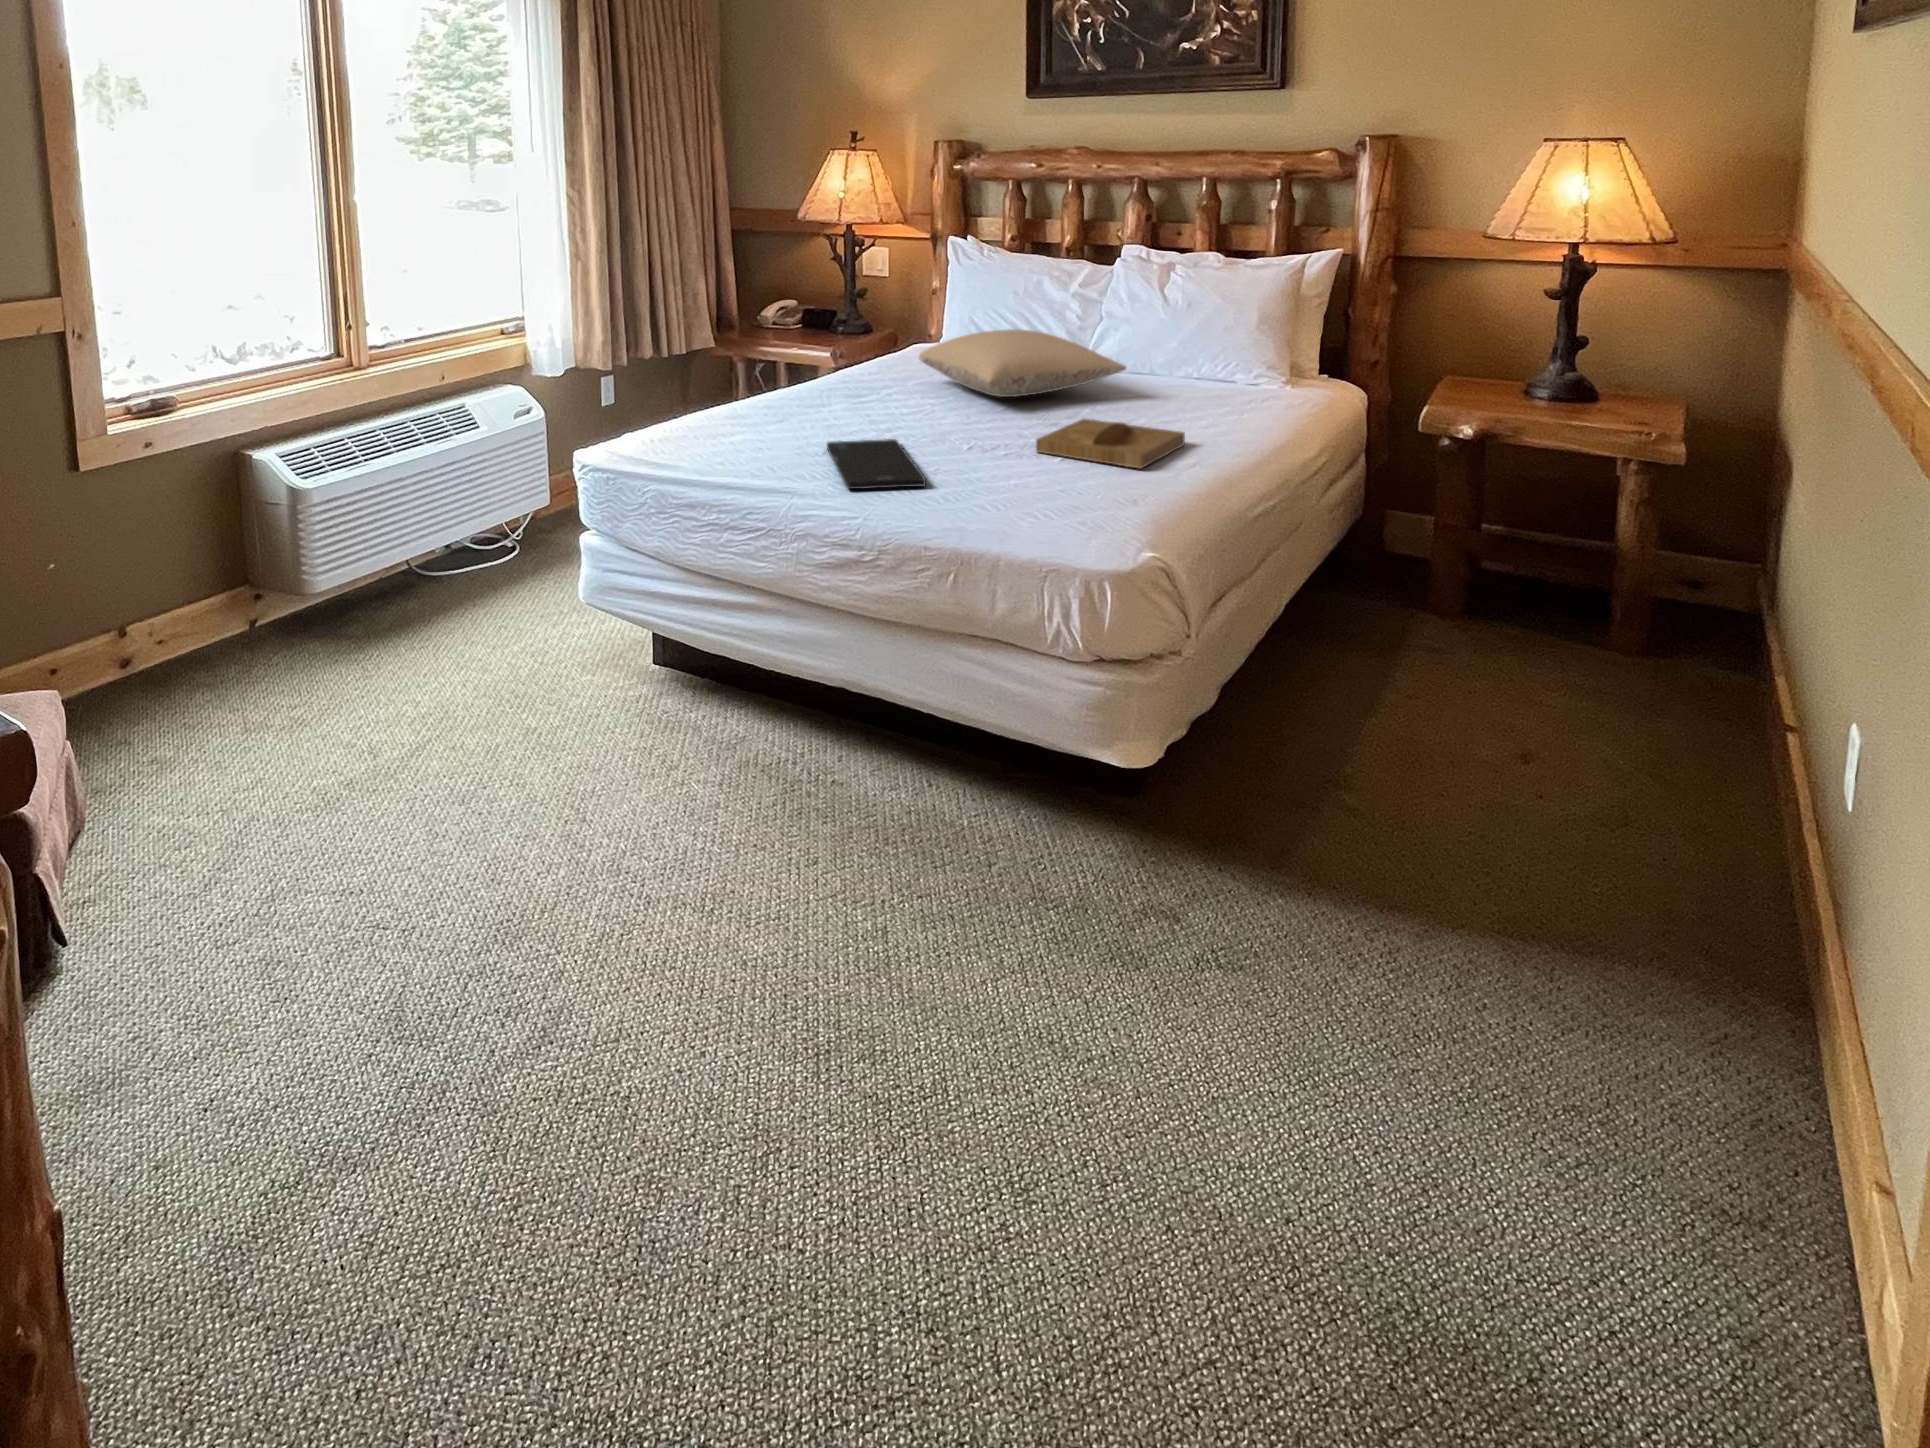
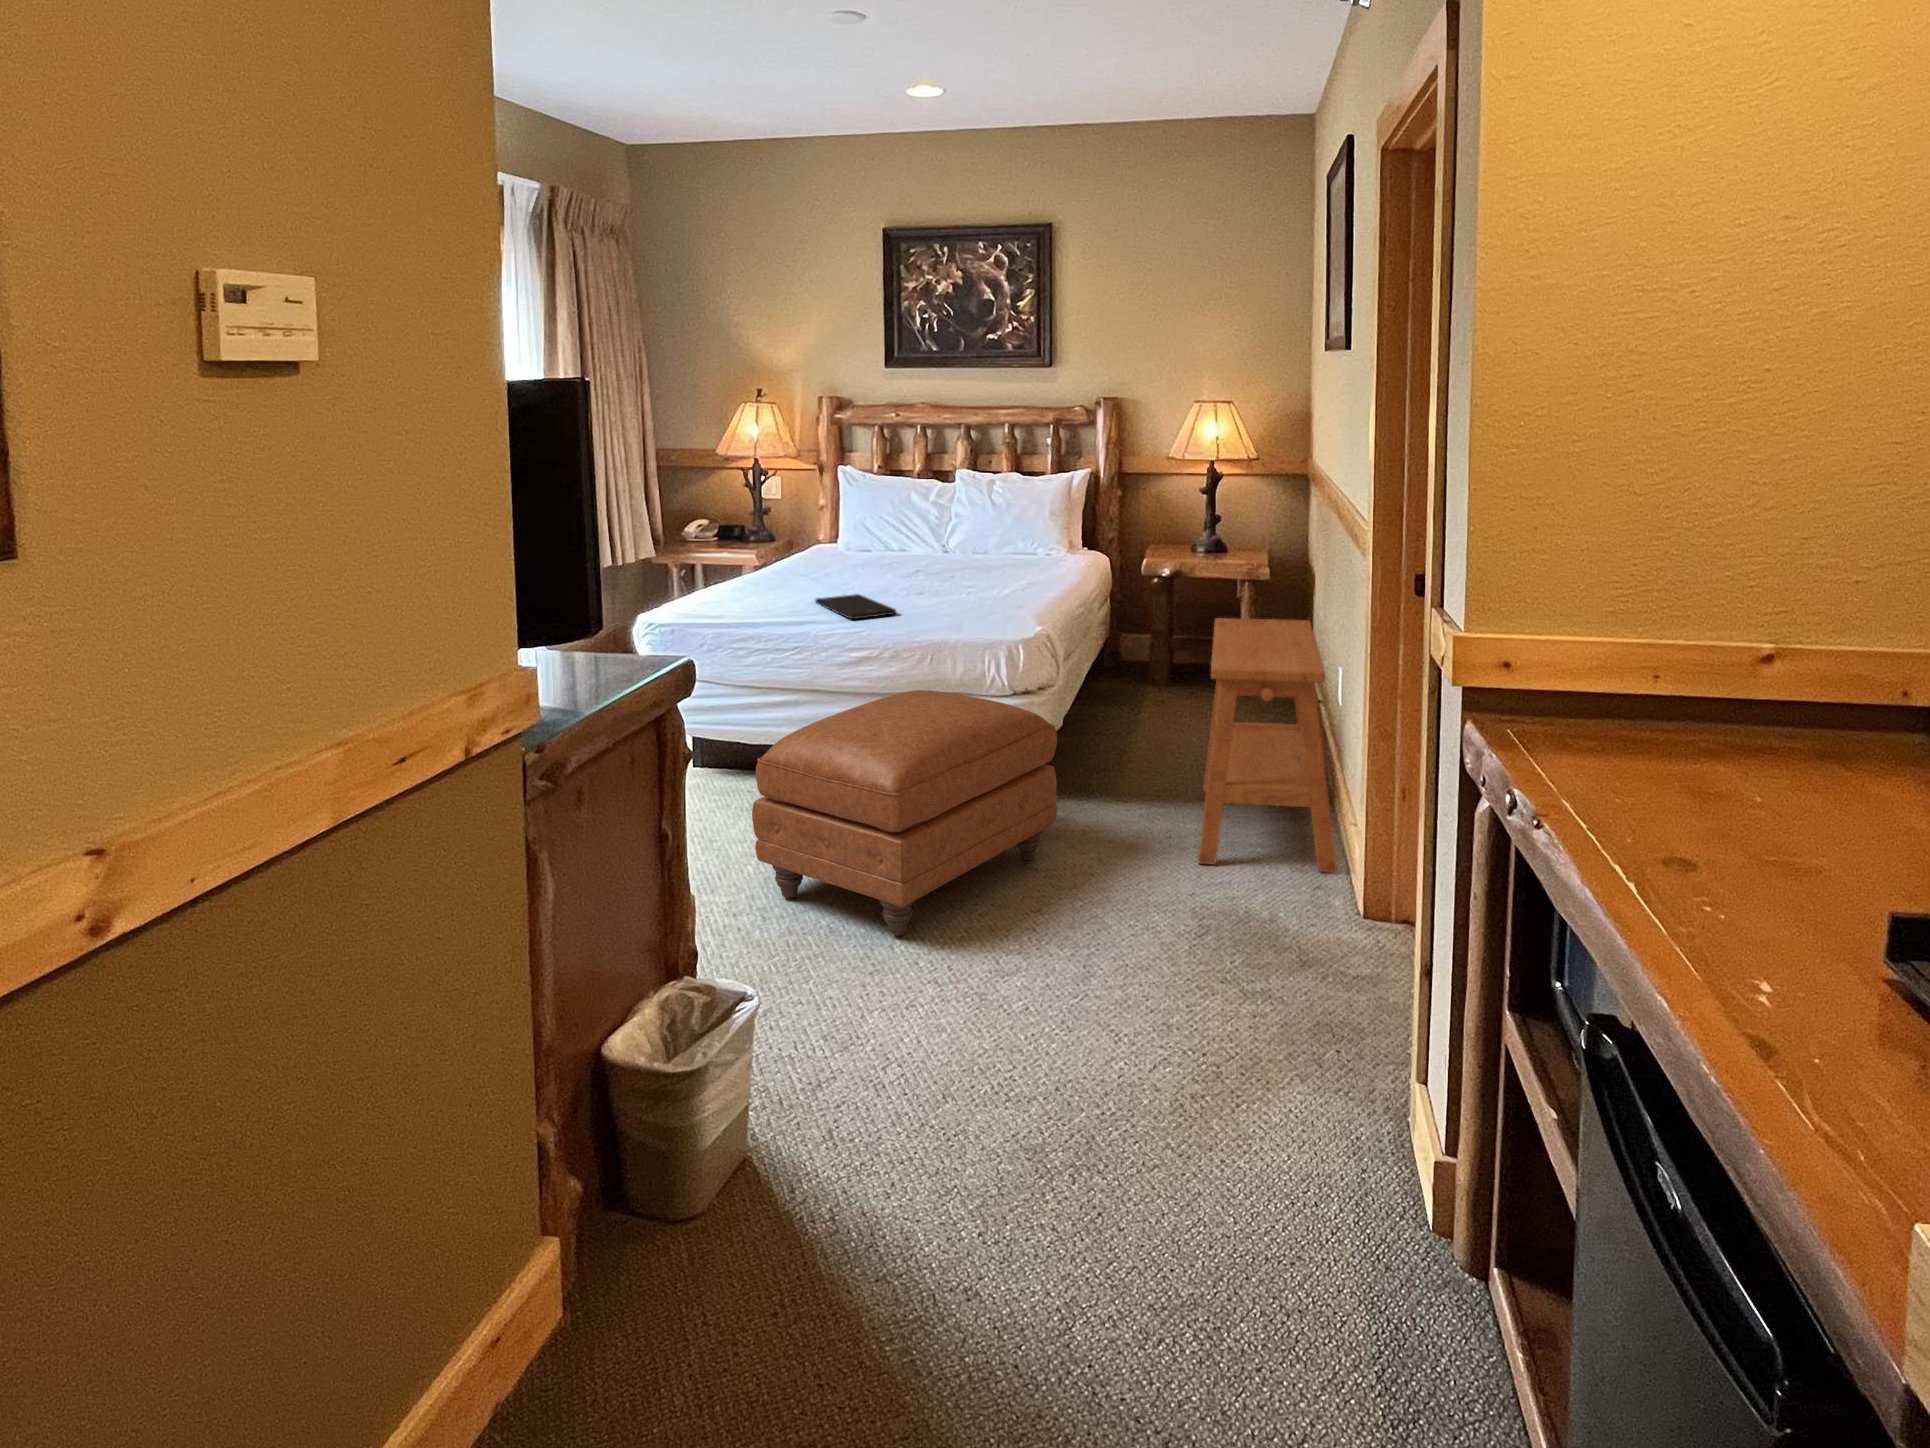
pillow: present [919,329,1126,397] -> none [844,525,981,569]
tray: present [1036,419,1185,469] -> none [947,575,1028,597]
side table: none [1435,574,1832,1301] -> present [1198,618,1337,872]
ottoman: none [560,644,1130,1167] -> present [752,690,1057,936]

